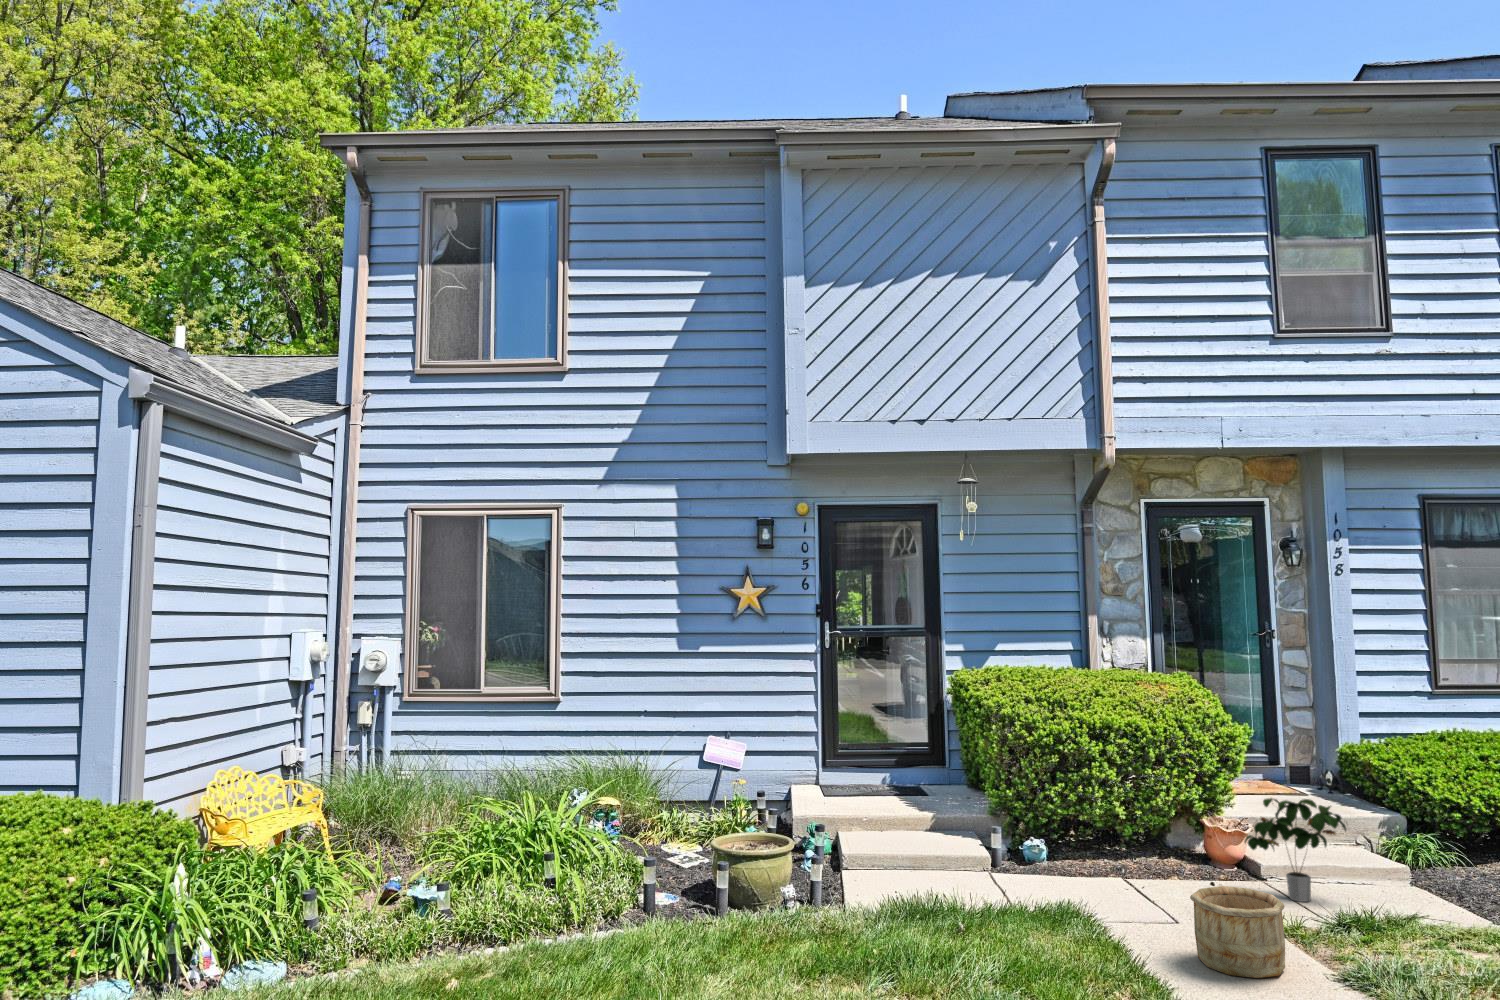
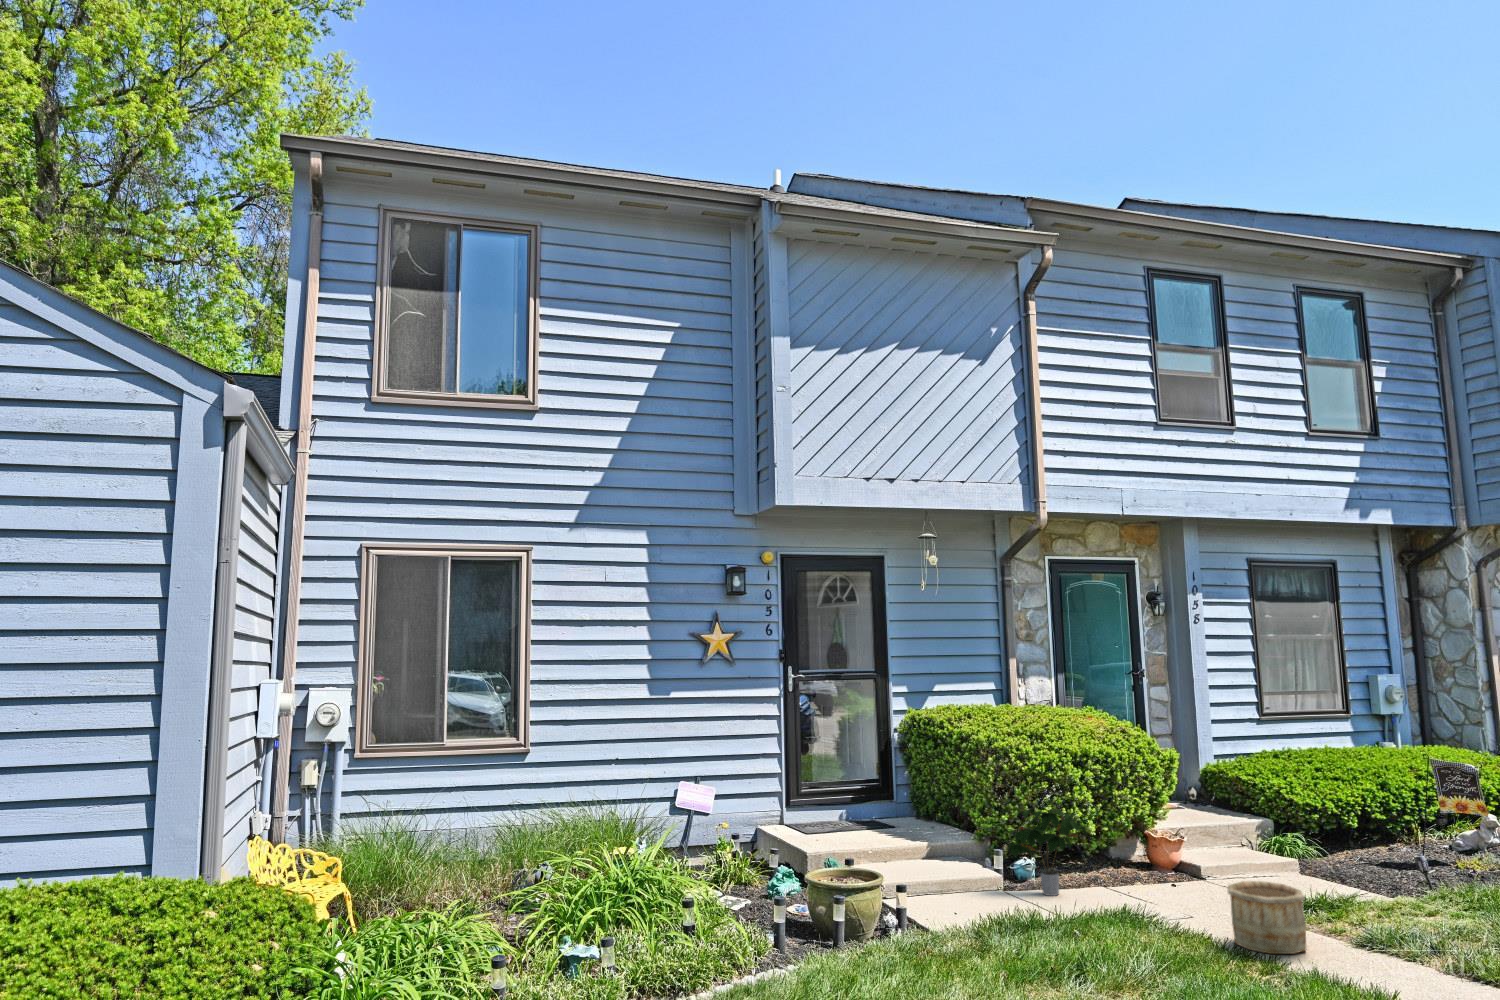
potted plant: present [1244,798,1346,902] -> present [1008,809,1086,896]

